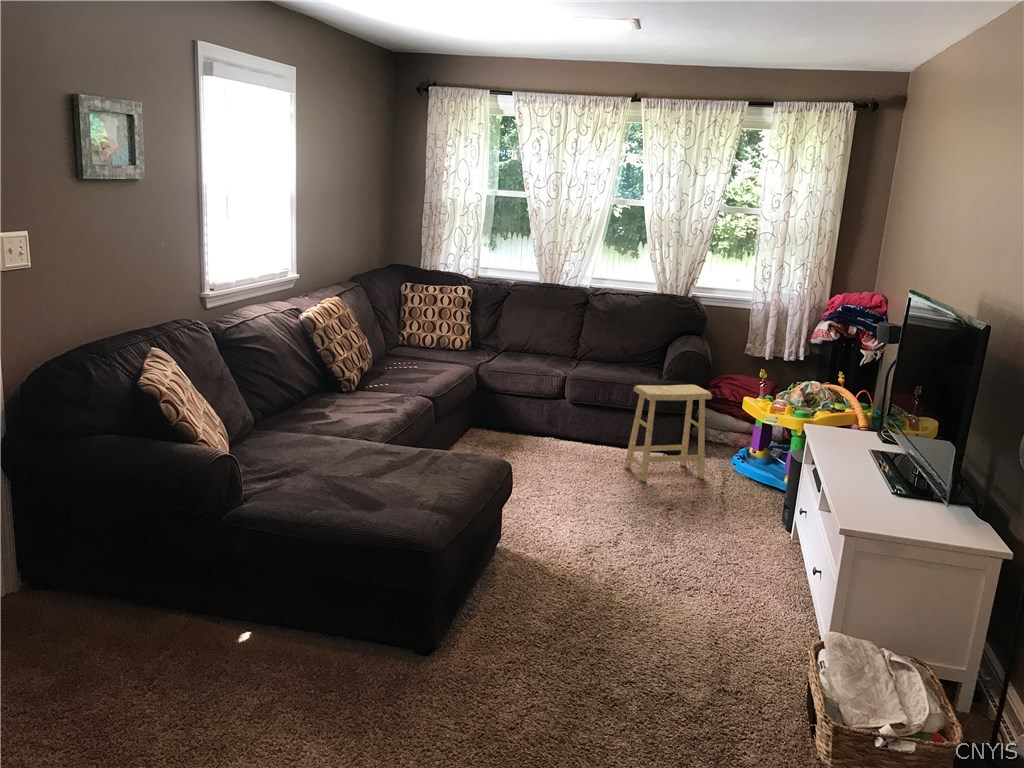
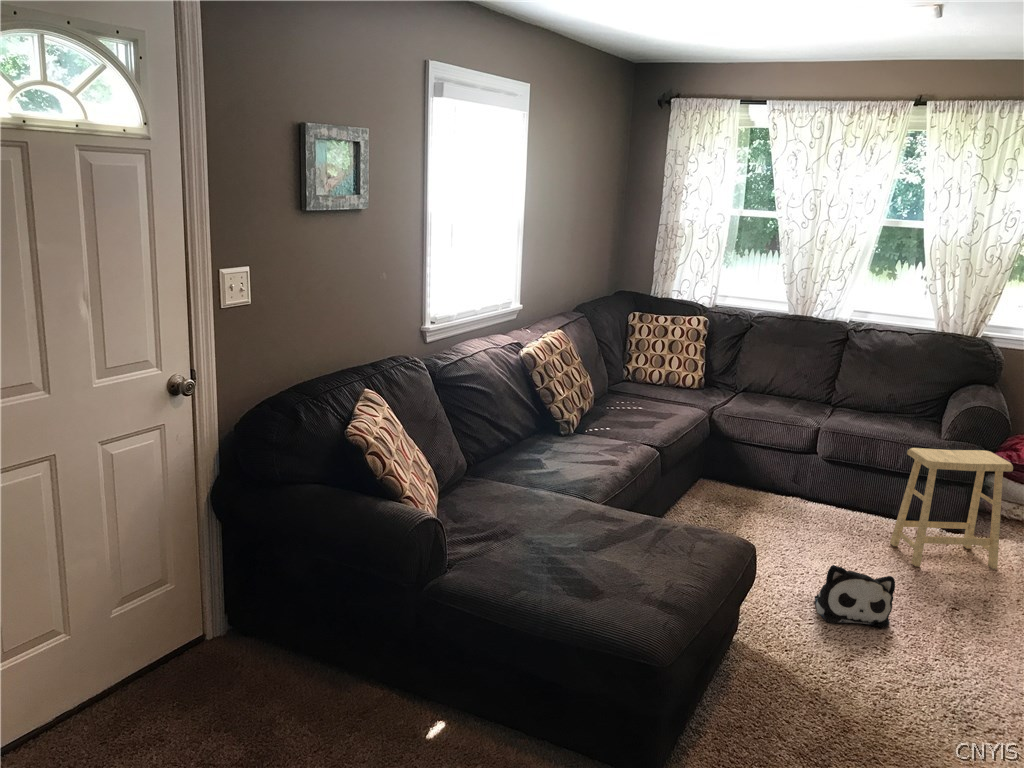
plush toy: none [563,480,624,527] -> present [814,565,895,627]

